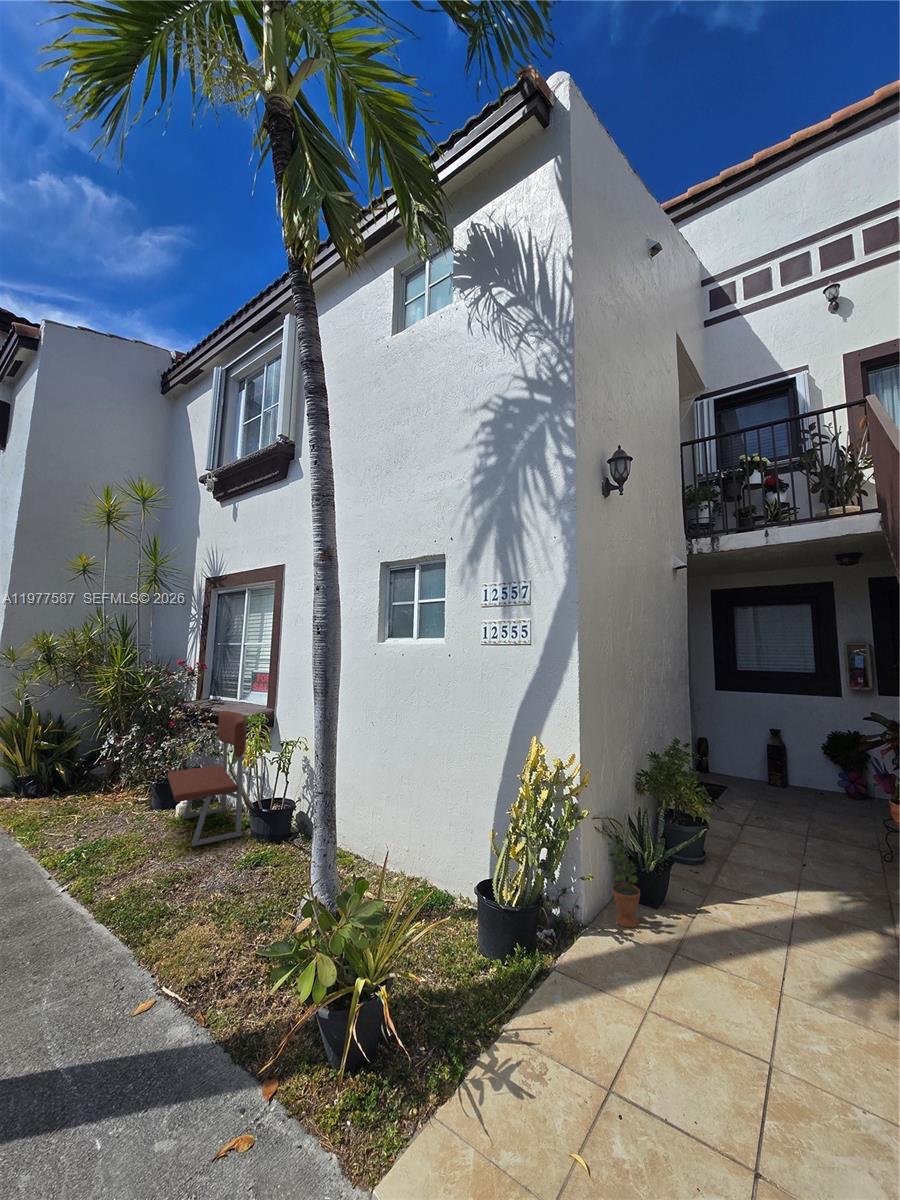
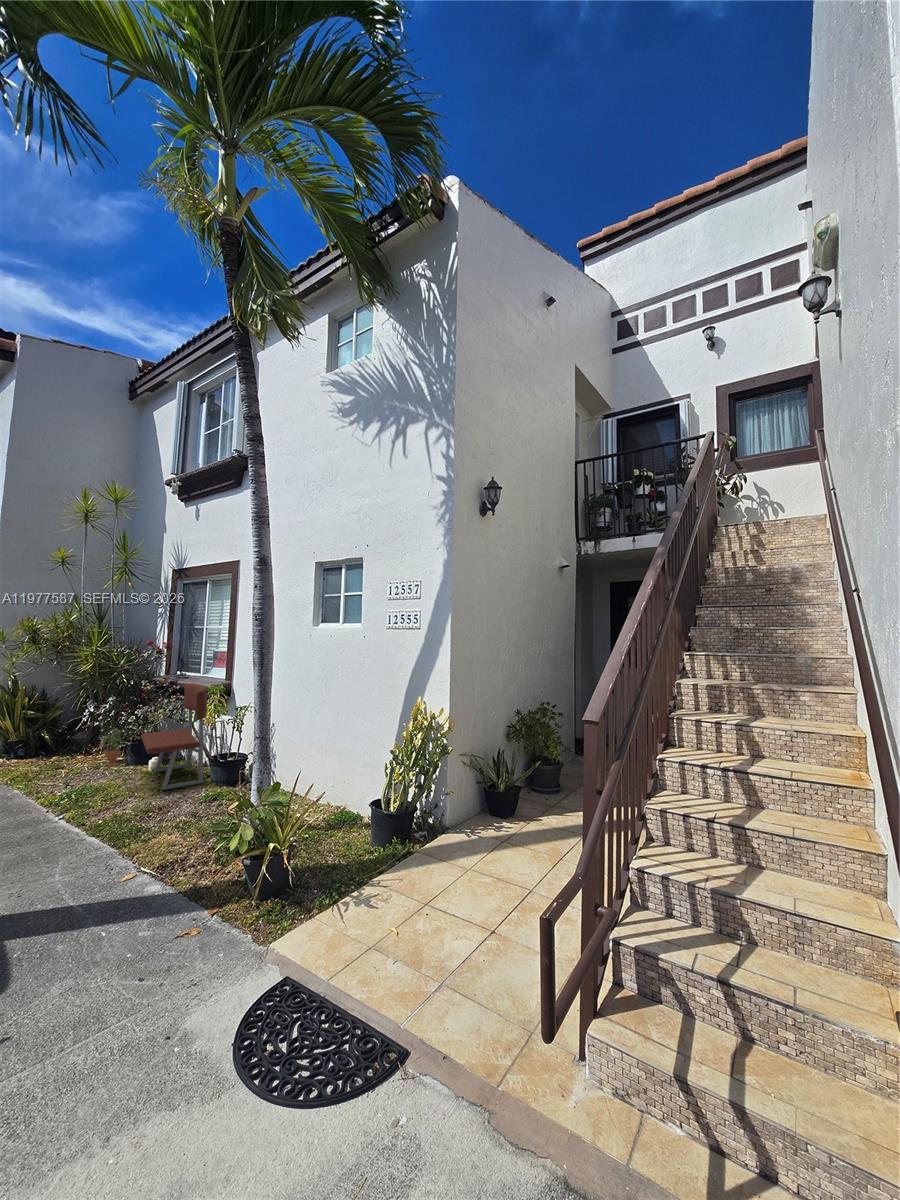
potted plant: present [607,838,640,928] -> present [104,729,121,766]

